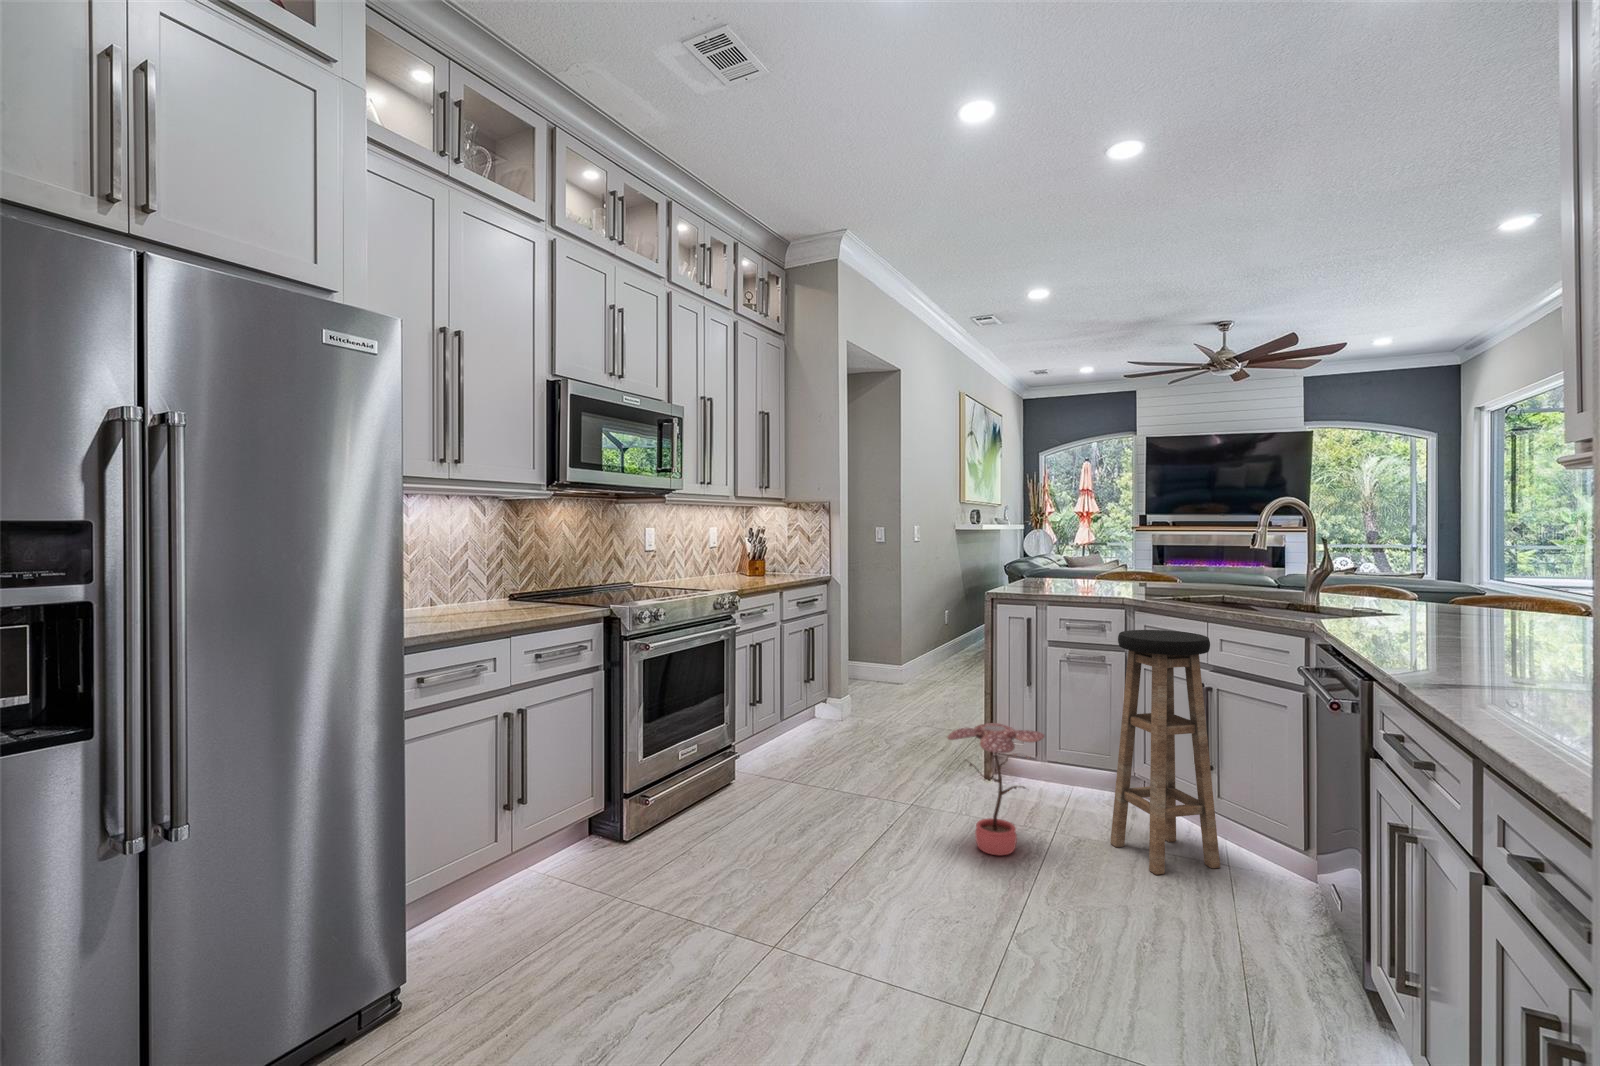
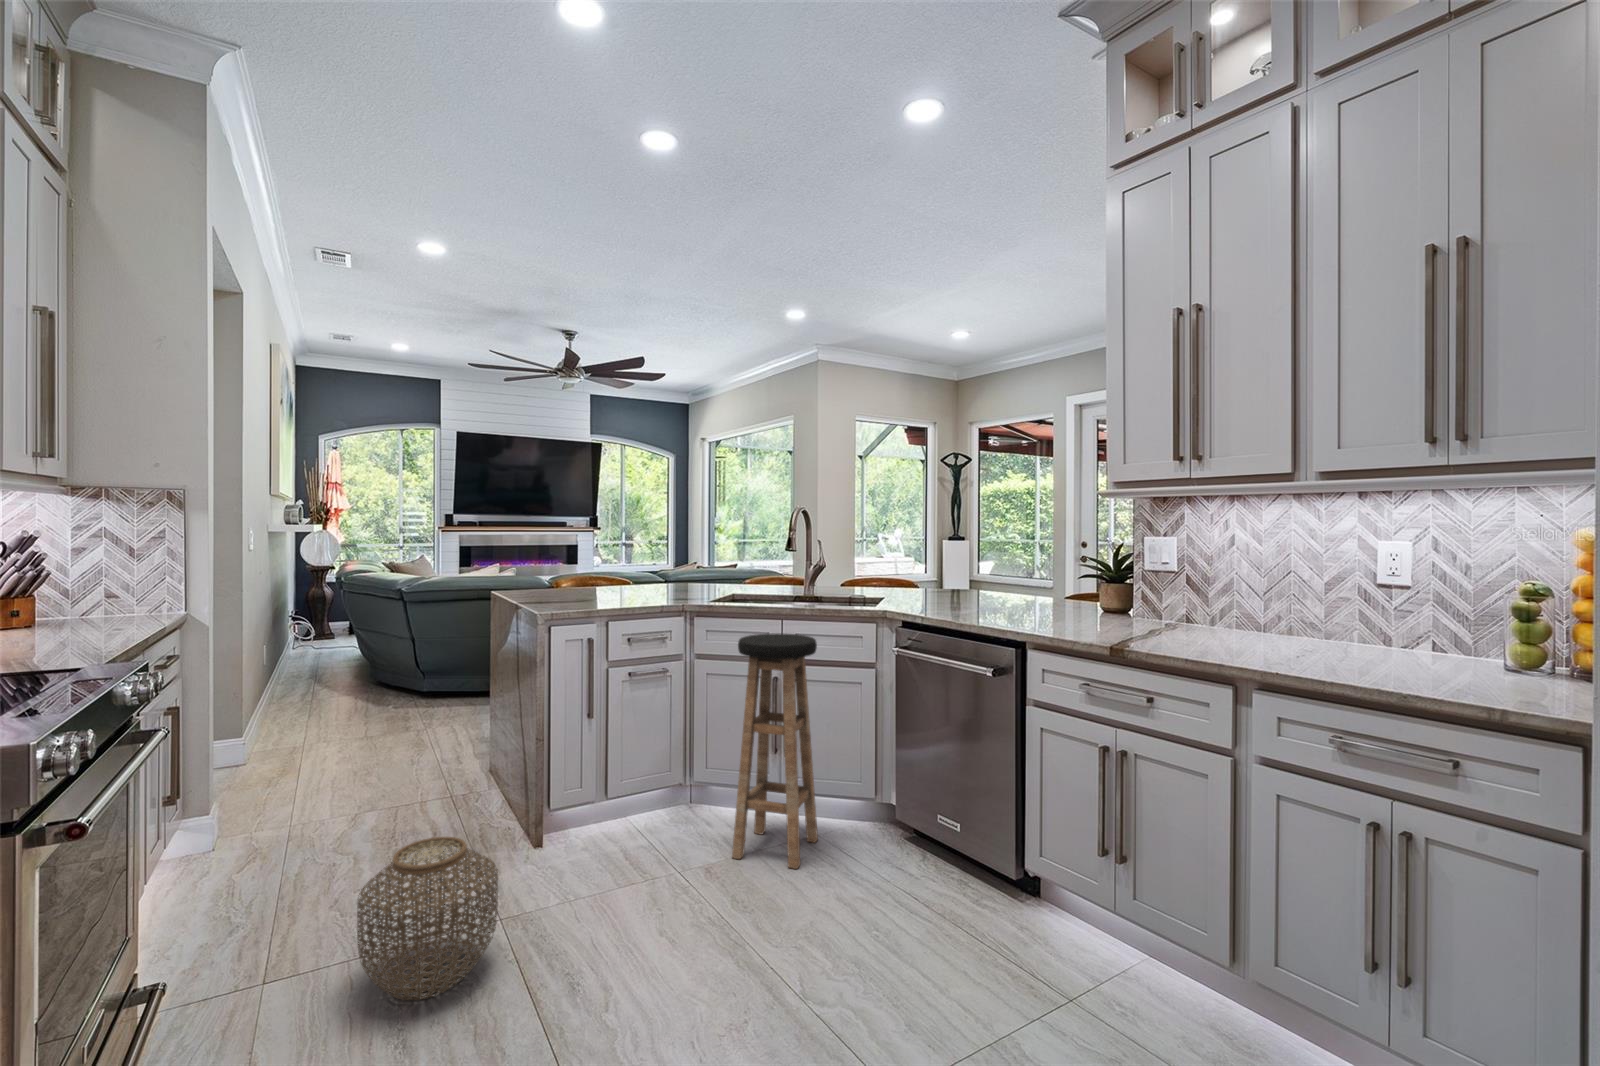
potted plant: present [948,723,1044,855] -> none [610,766,705,929]
woven basket: none [804,725,885,821] -> present [357,837,498,1000]

